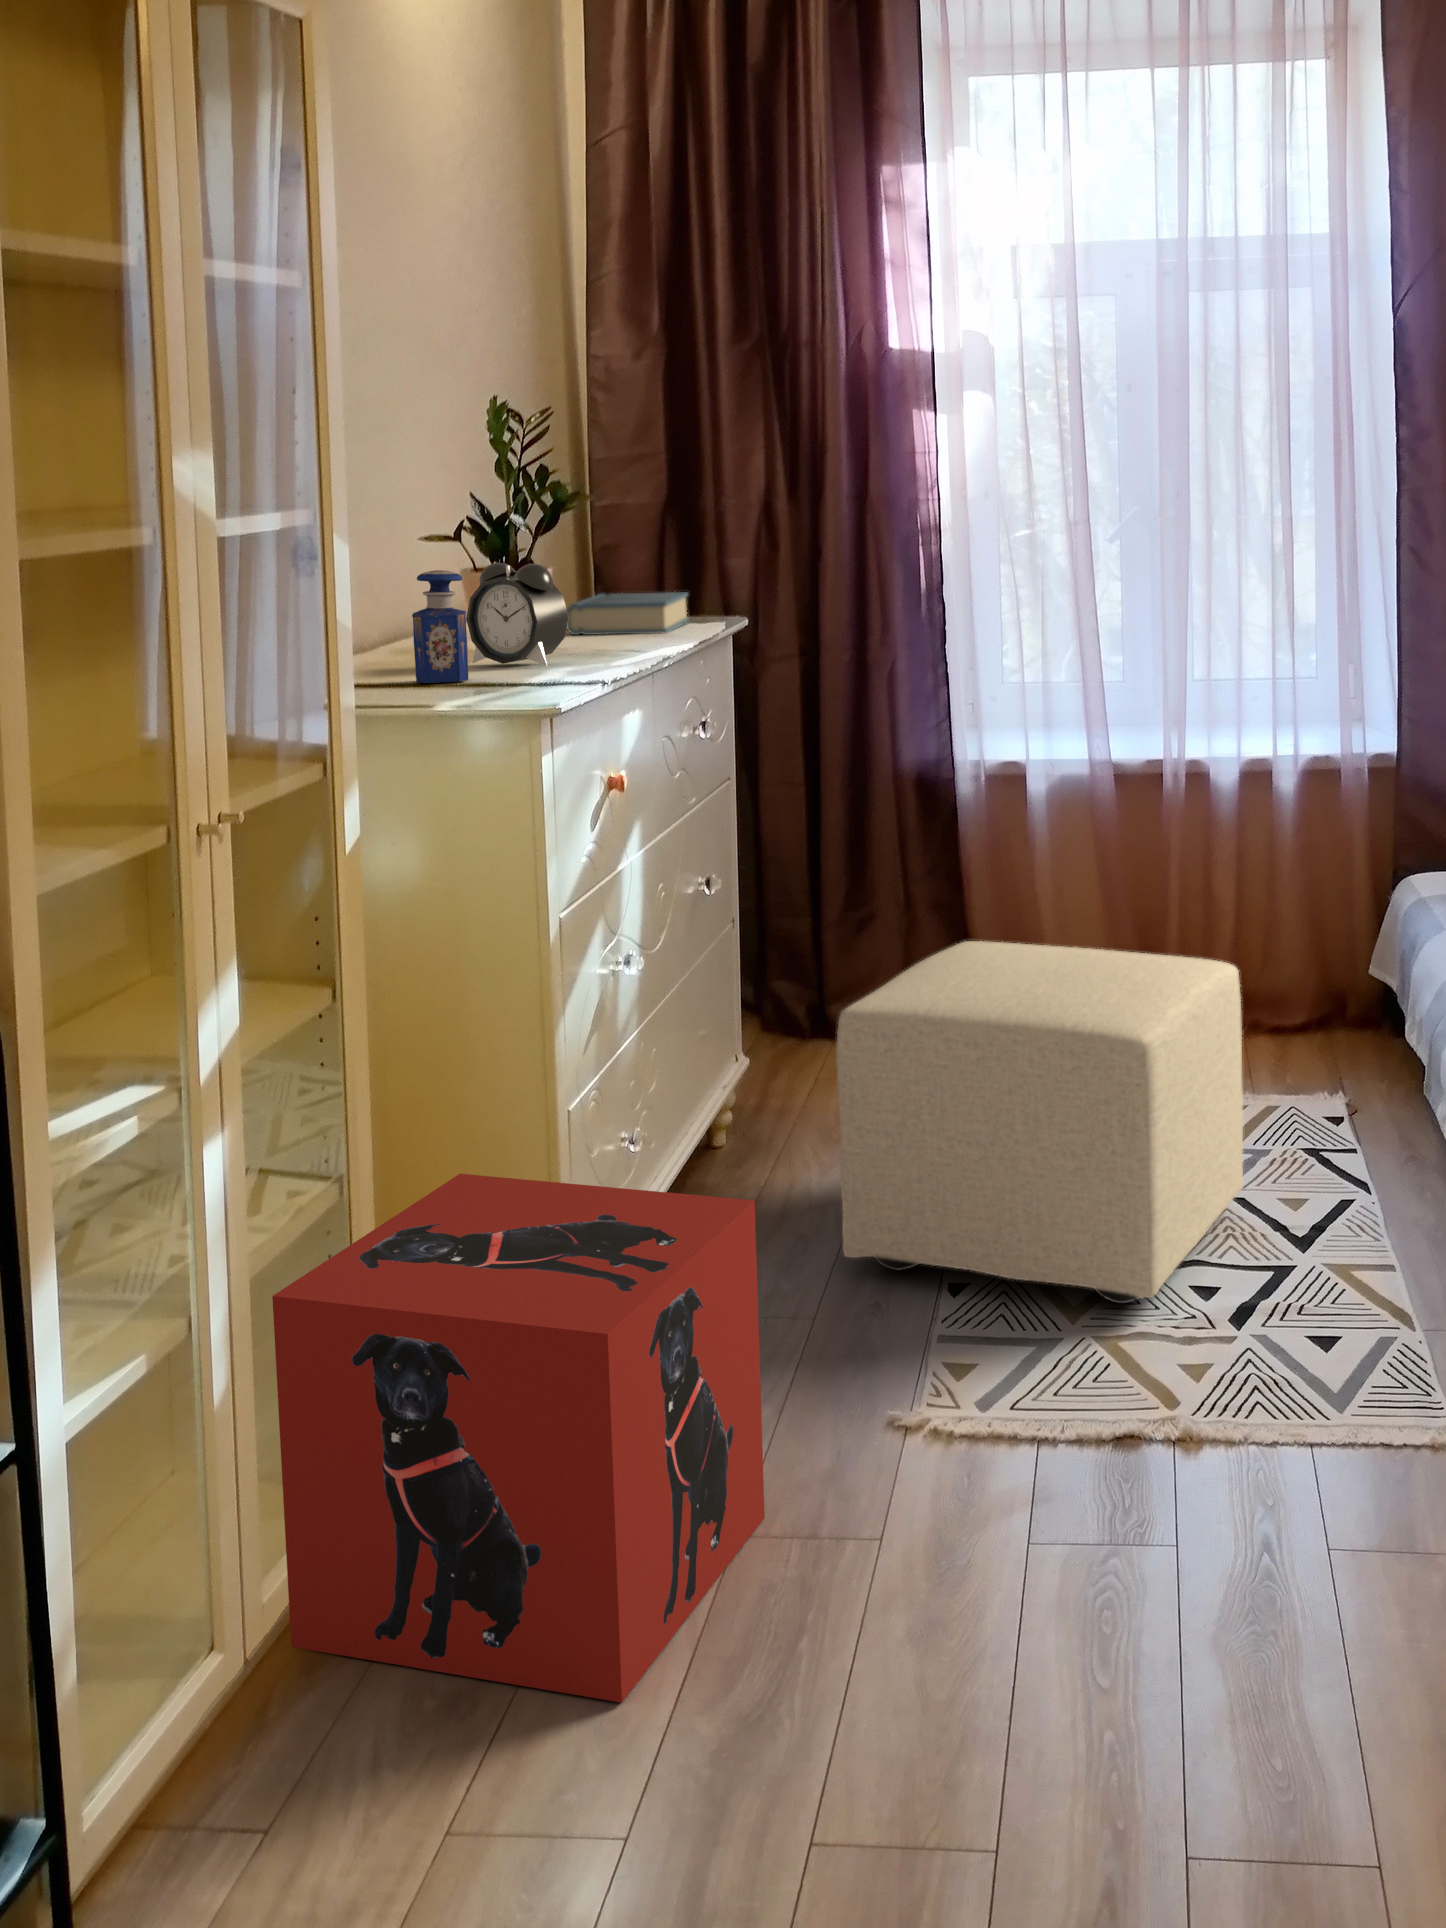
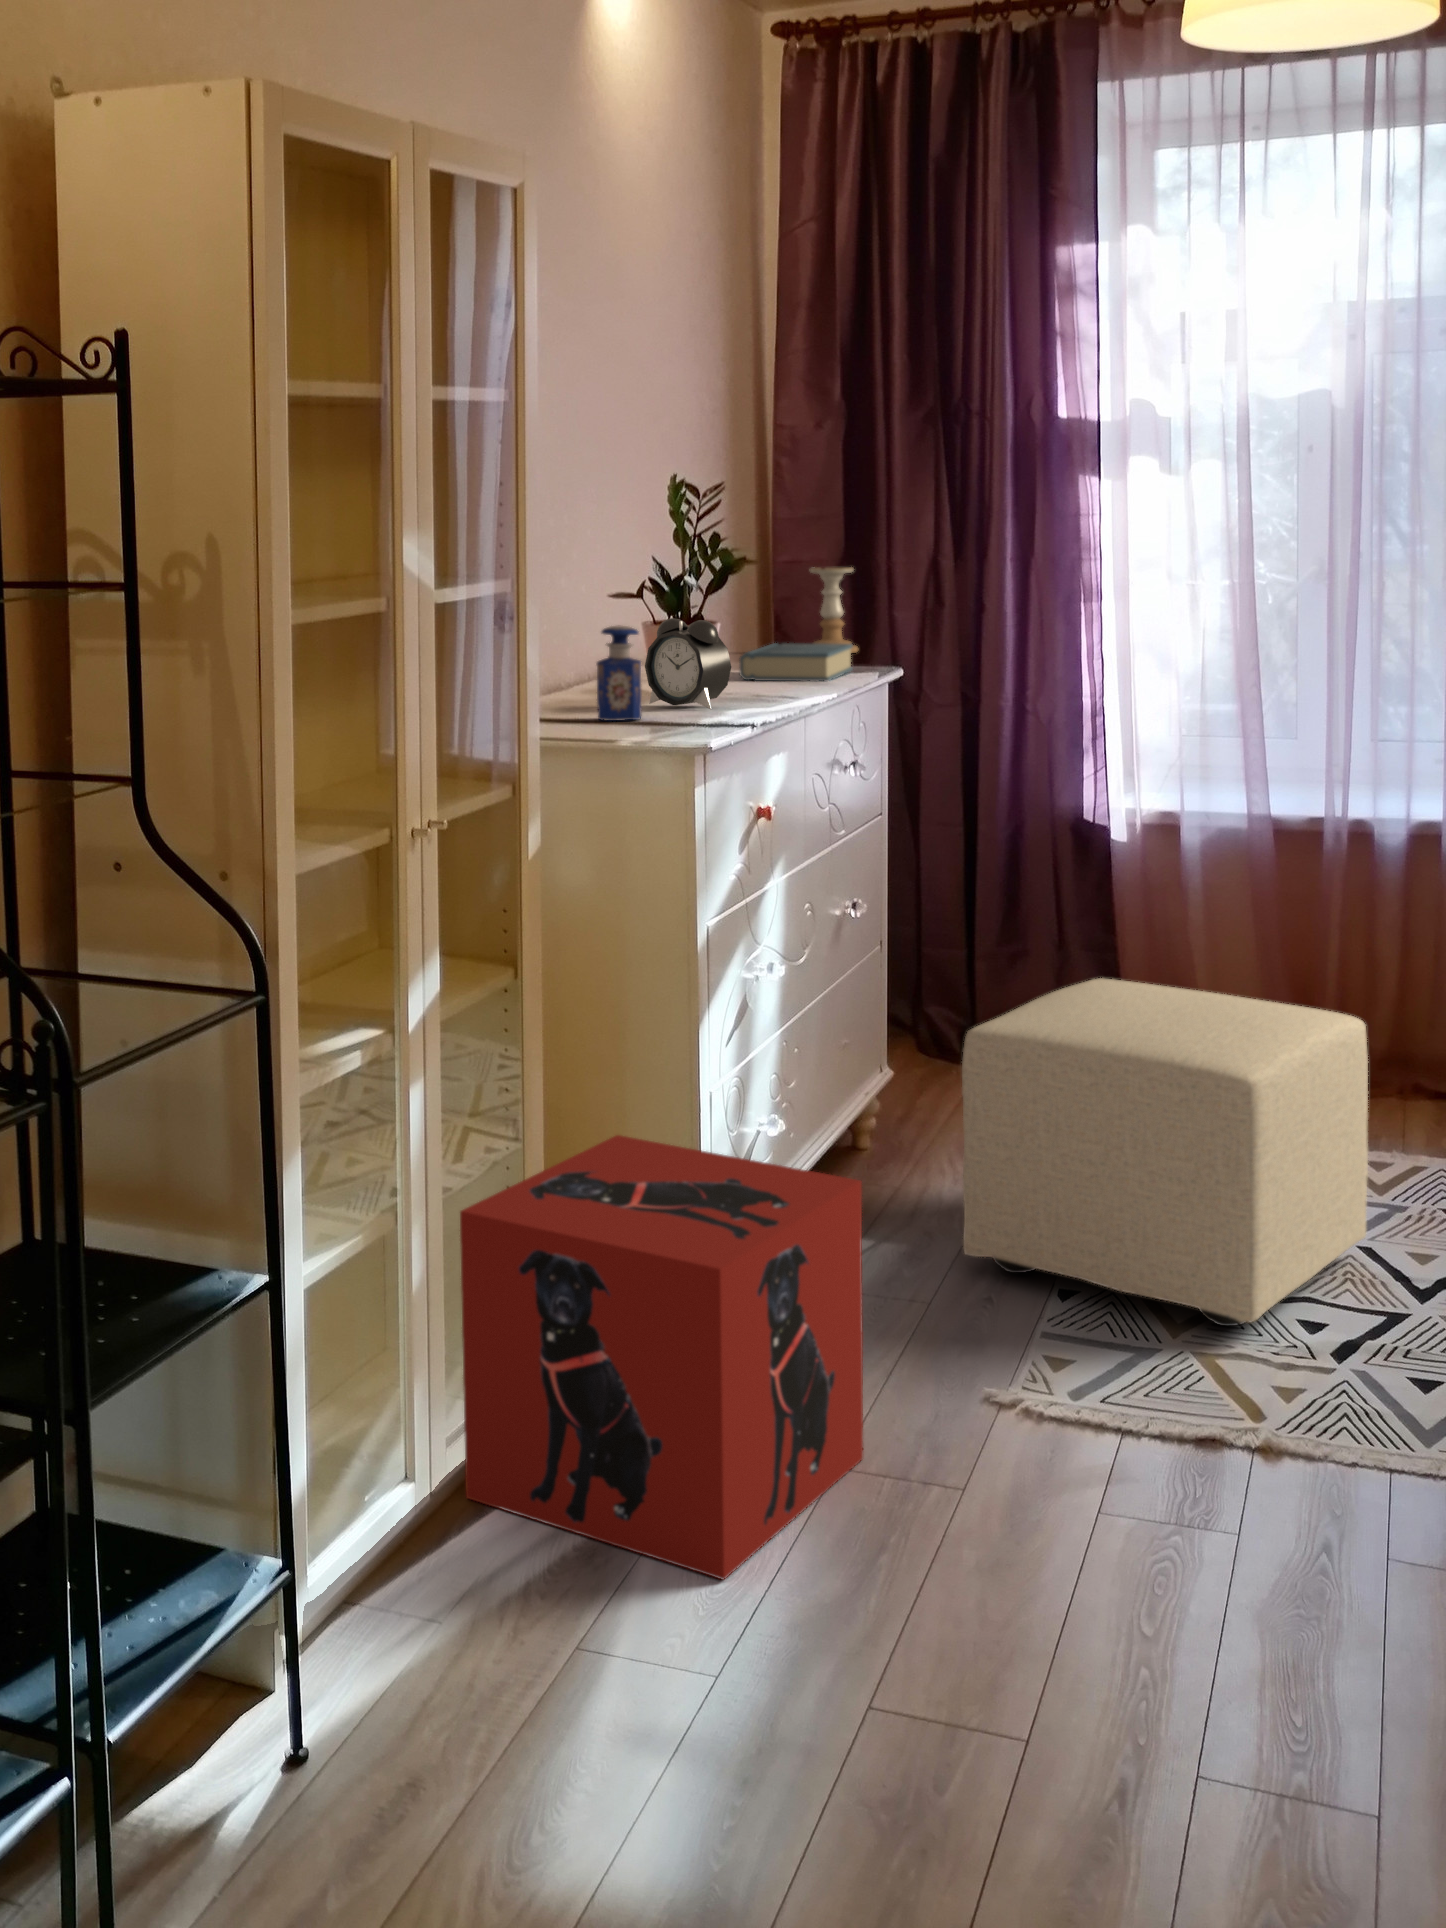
candle holder: none [628,511,685,606] -> present [810,567,858,653]

